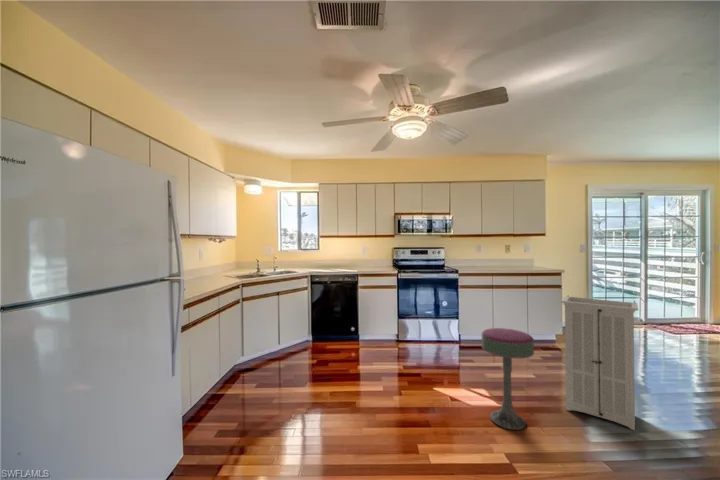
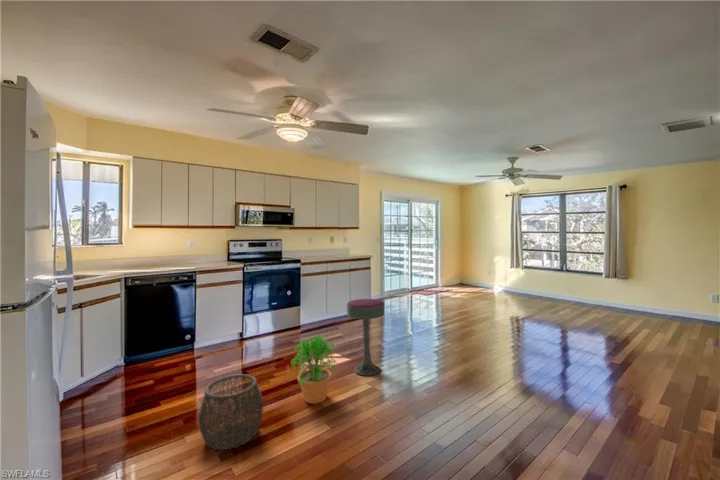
storage cabinet: present [561,296,638,430] -> none [391,268,435,352]
potted plant: none [398,361,459,438] -> present [291,336,337,404]
woven basket: none [308,379,364,451] -> present [199,374,263,451]

